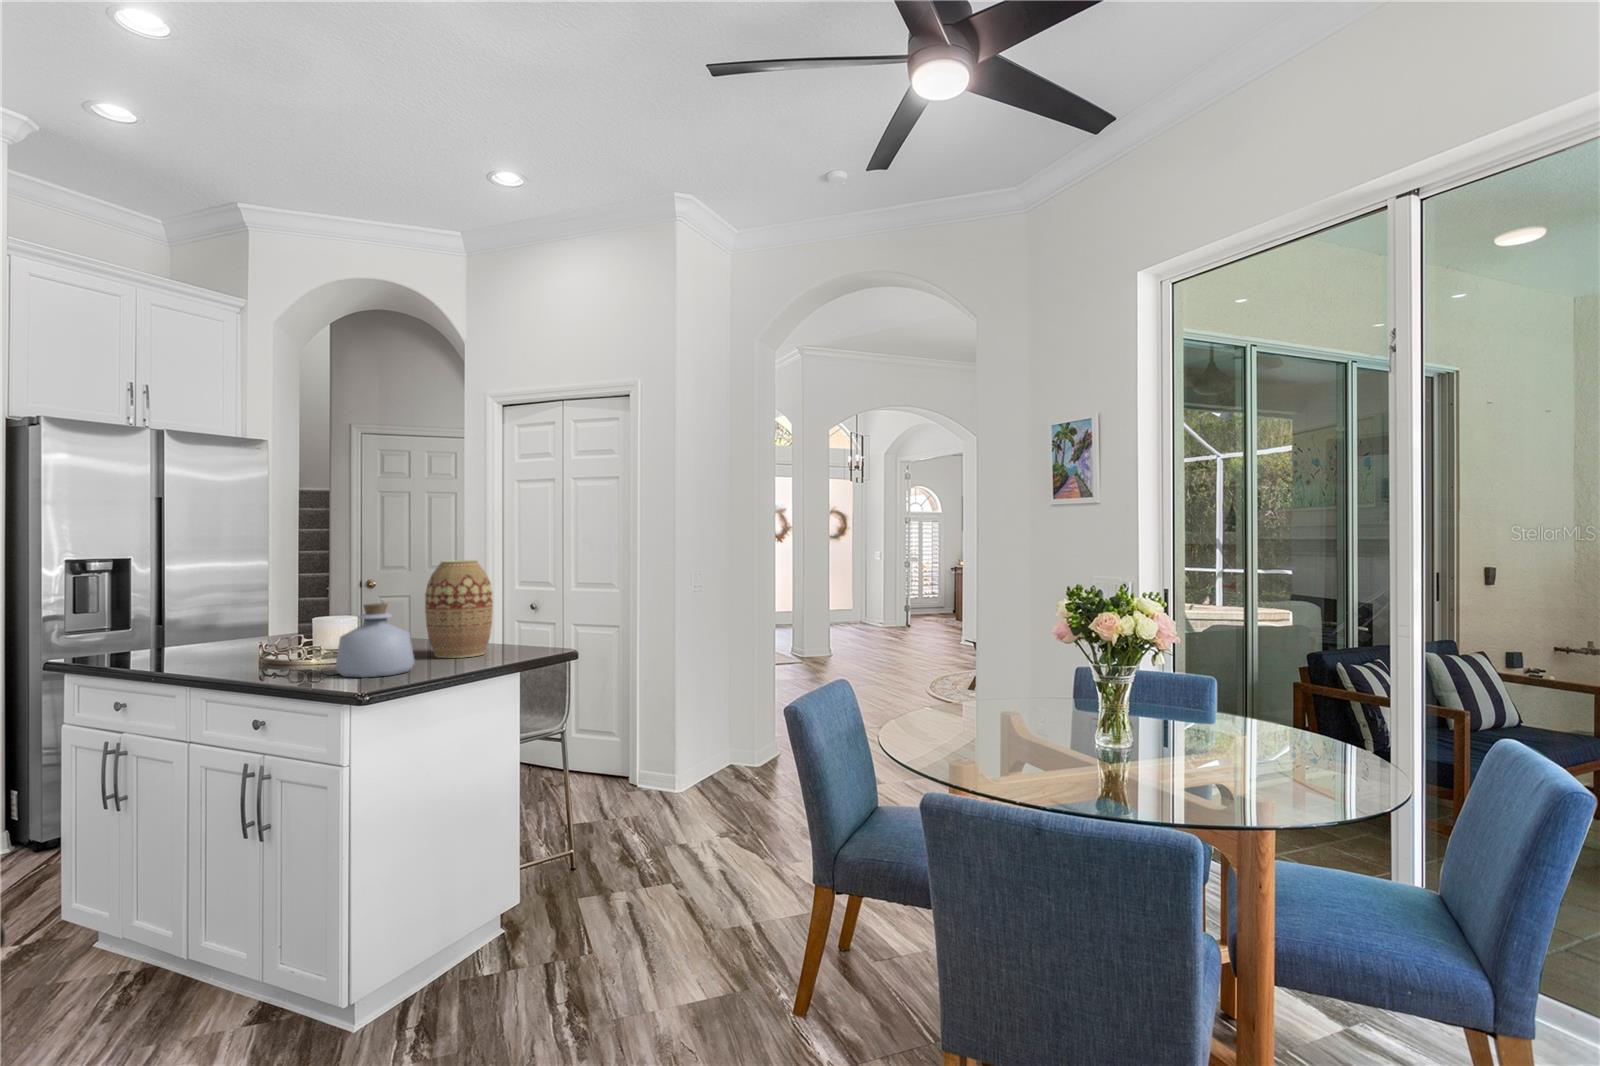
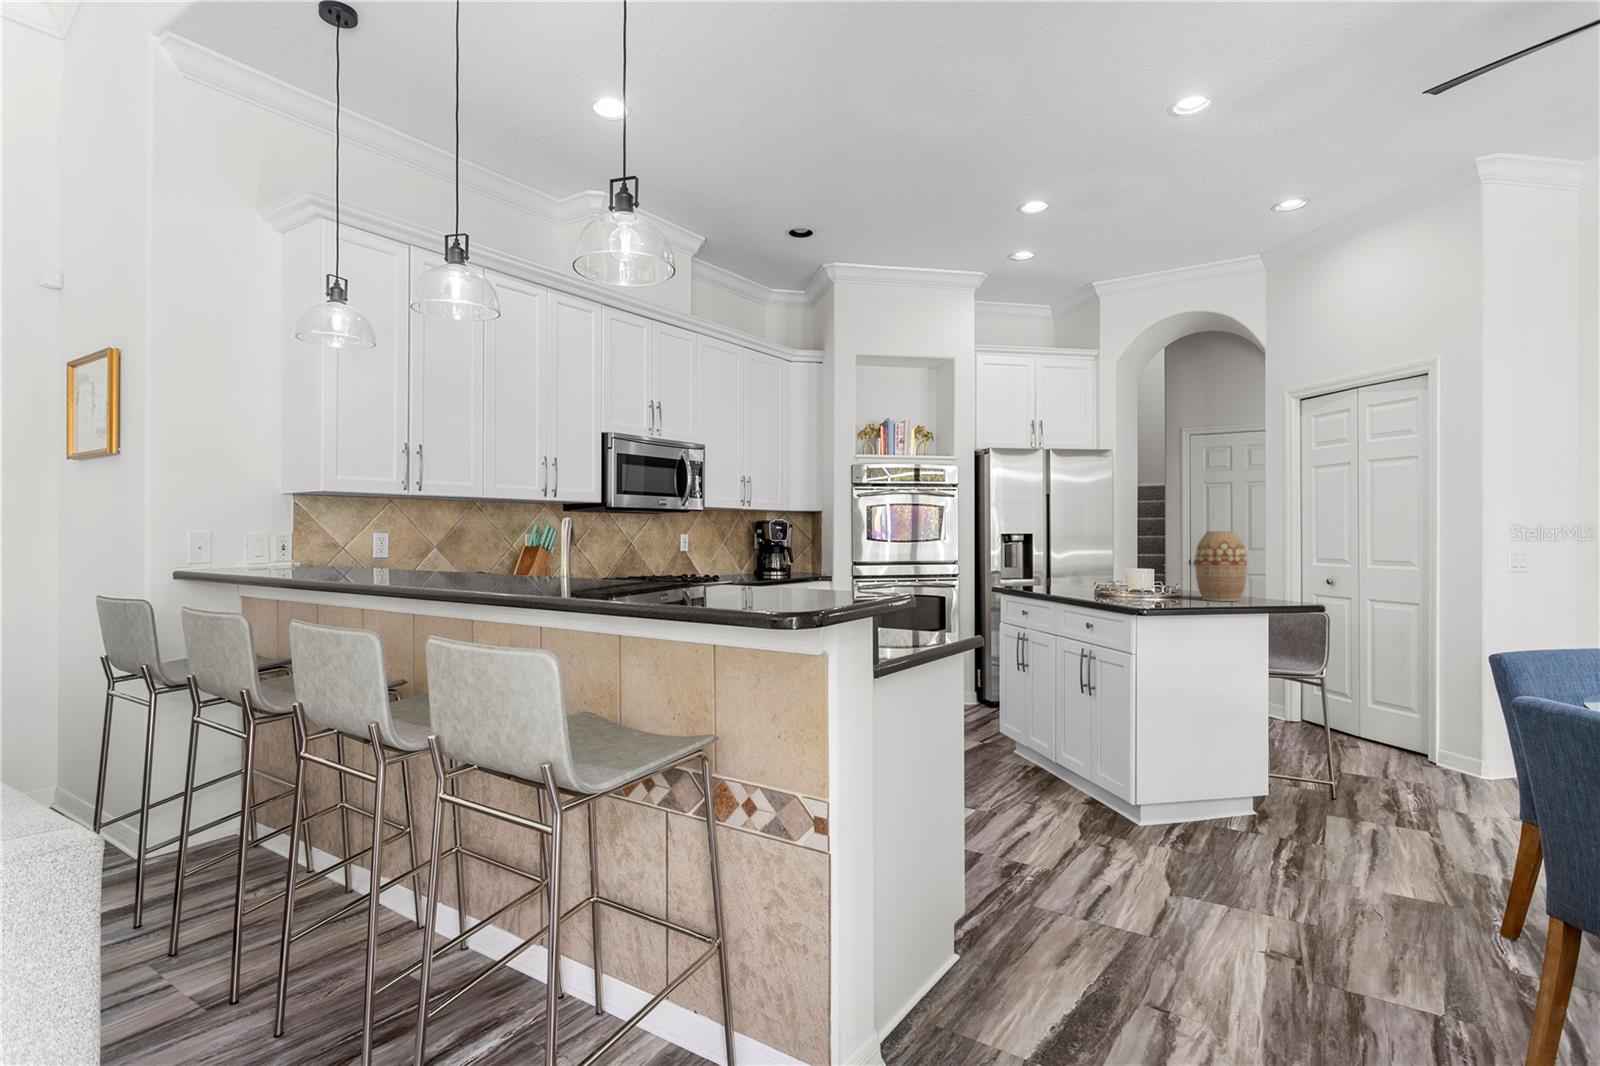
bottle: present [335,603,415,677] -> none [1131,557,1182,604]

